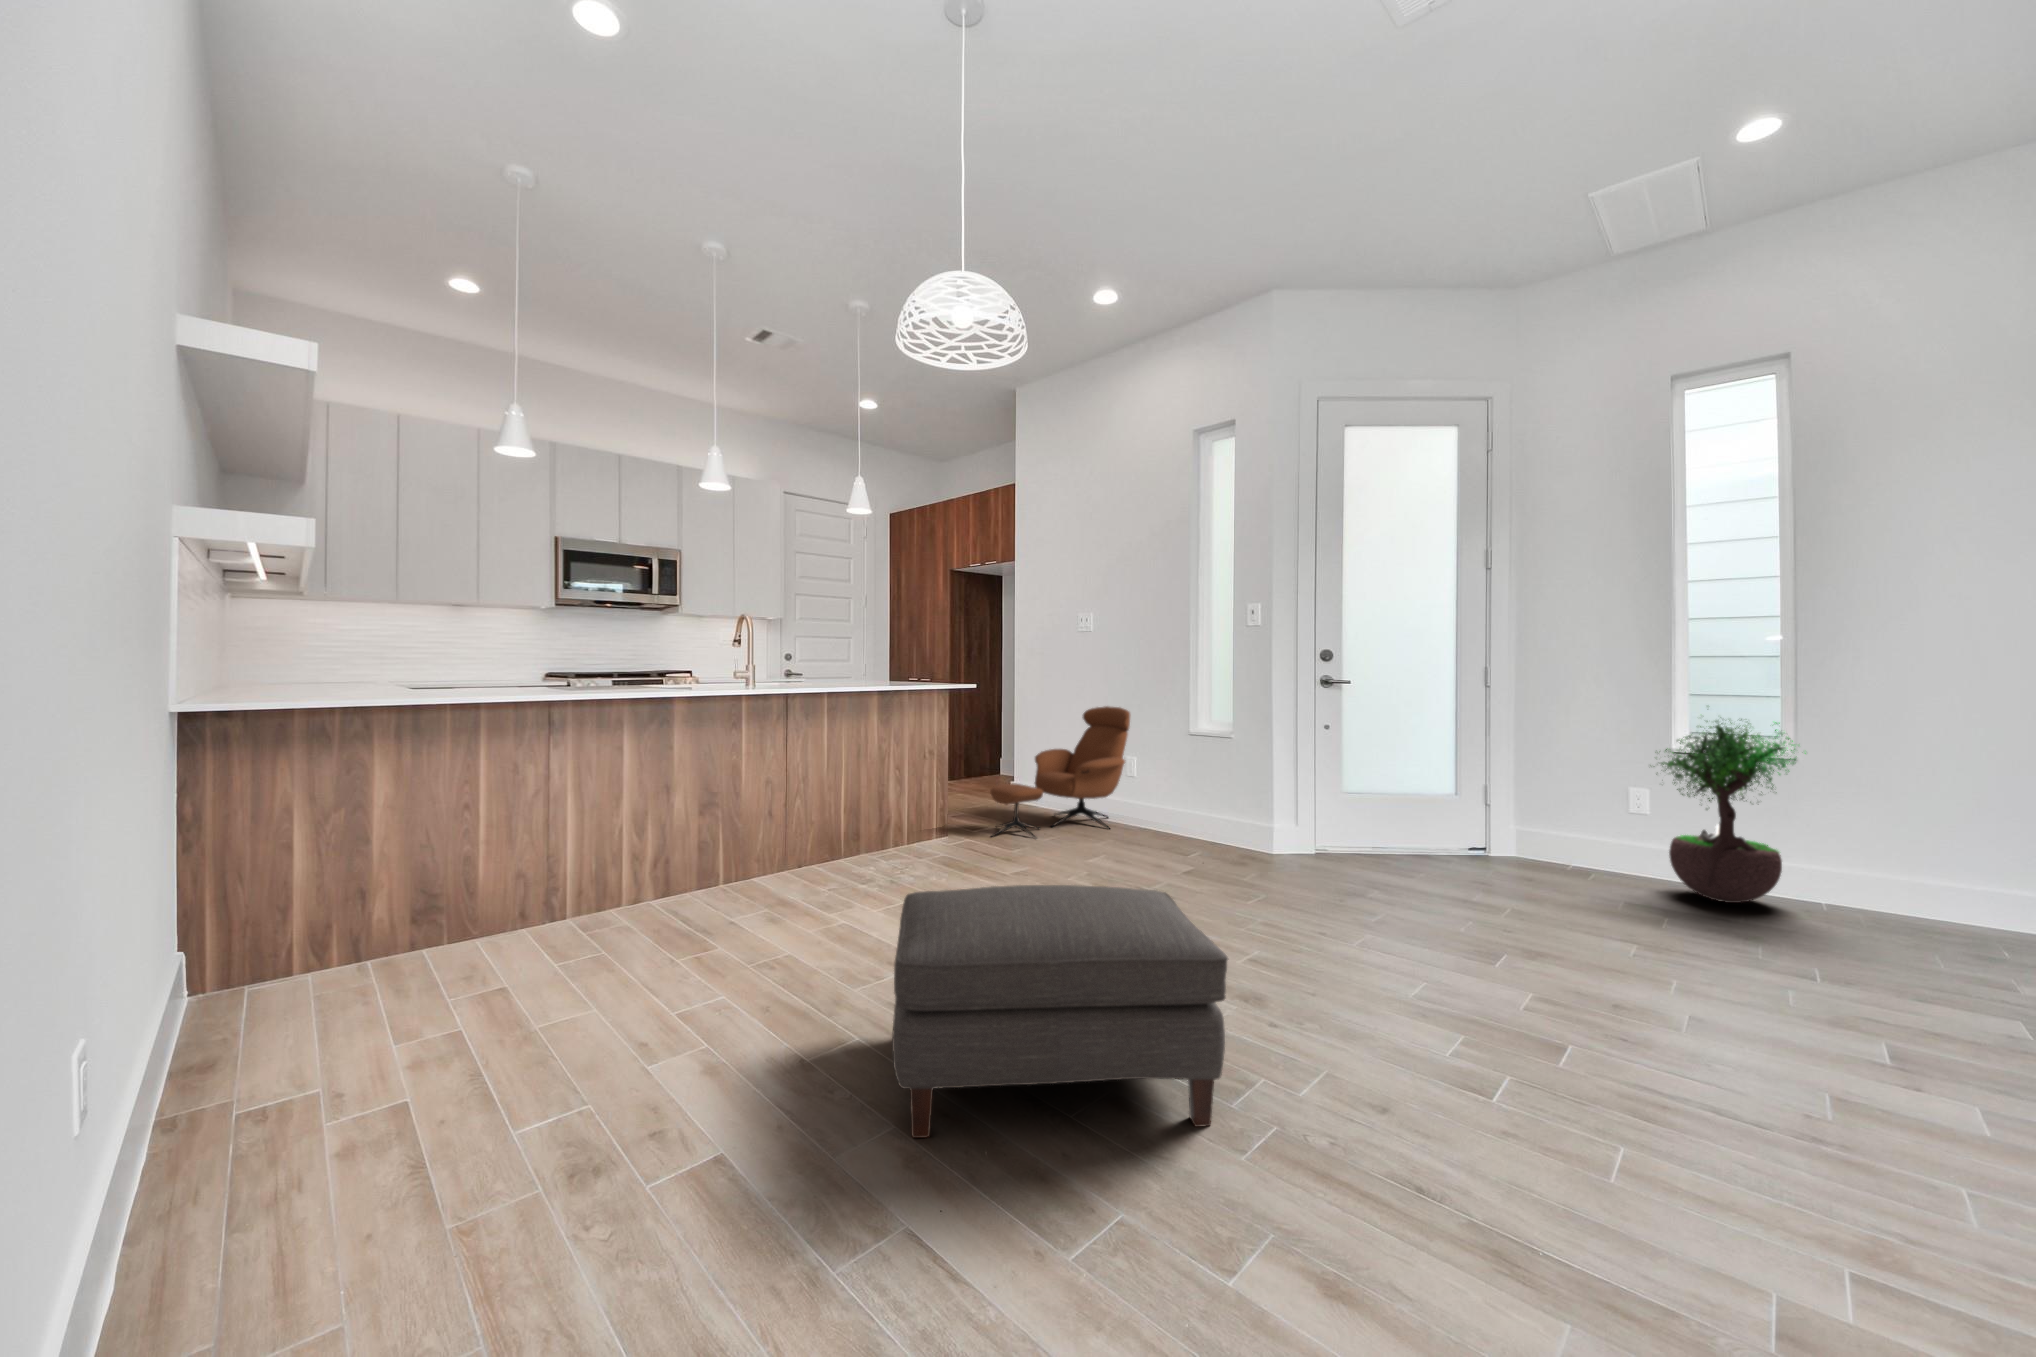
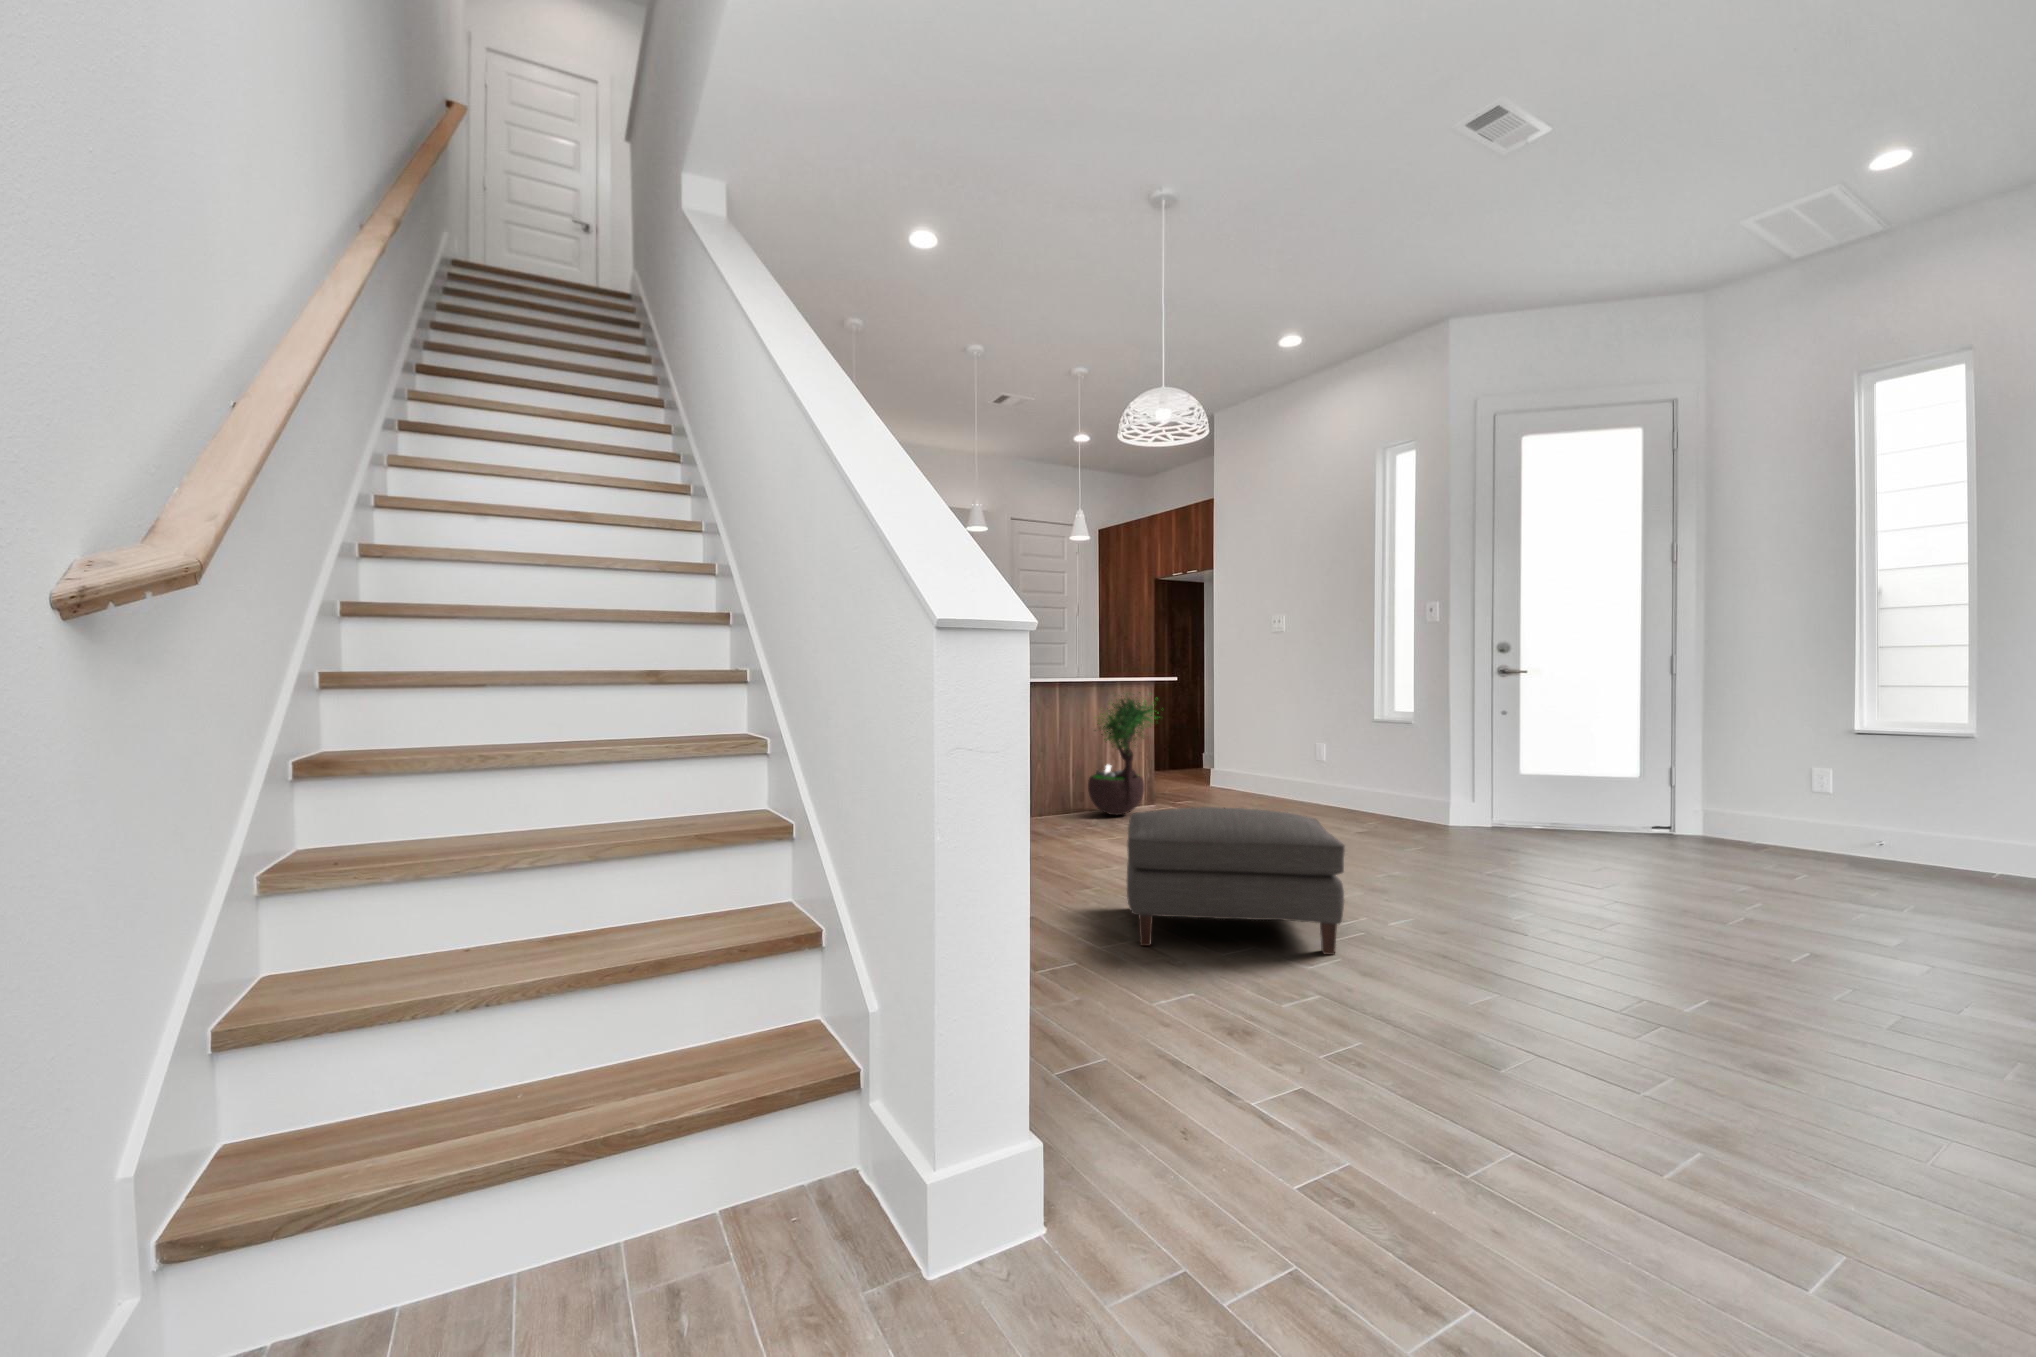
lounge chair: present [990,706,1130,838] -> none [1193,699,1320,811]
potted tree: present [1650,719,1806,903] -> present [1088,692,1156,815]

